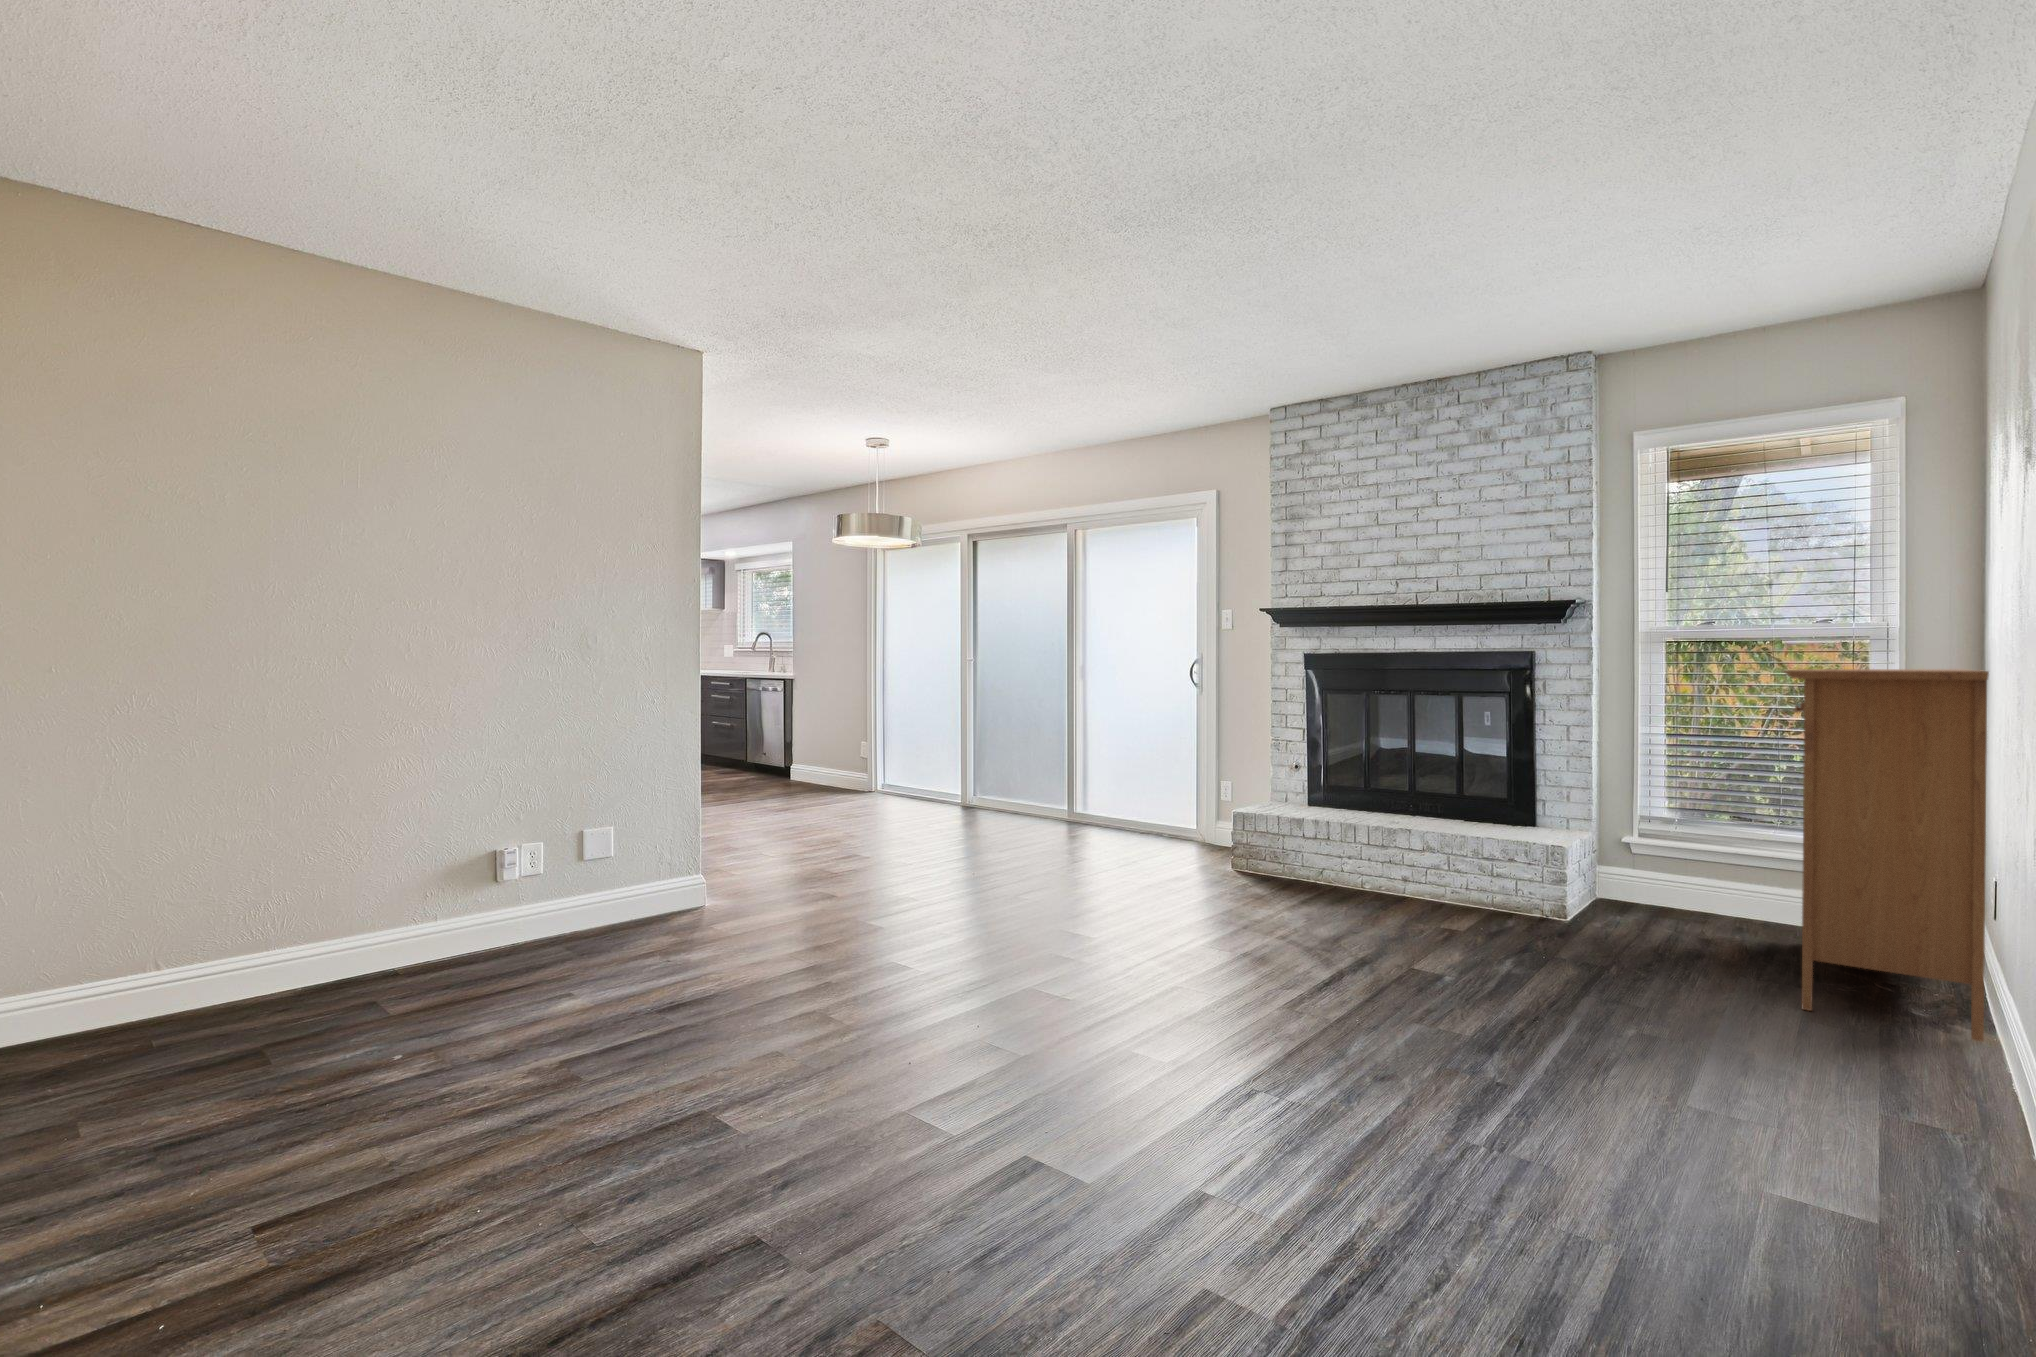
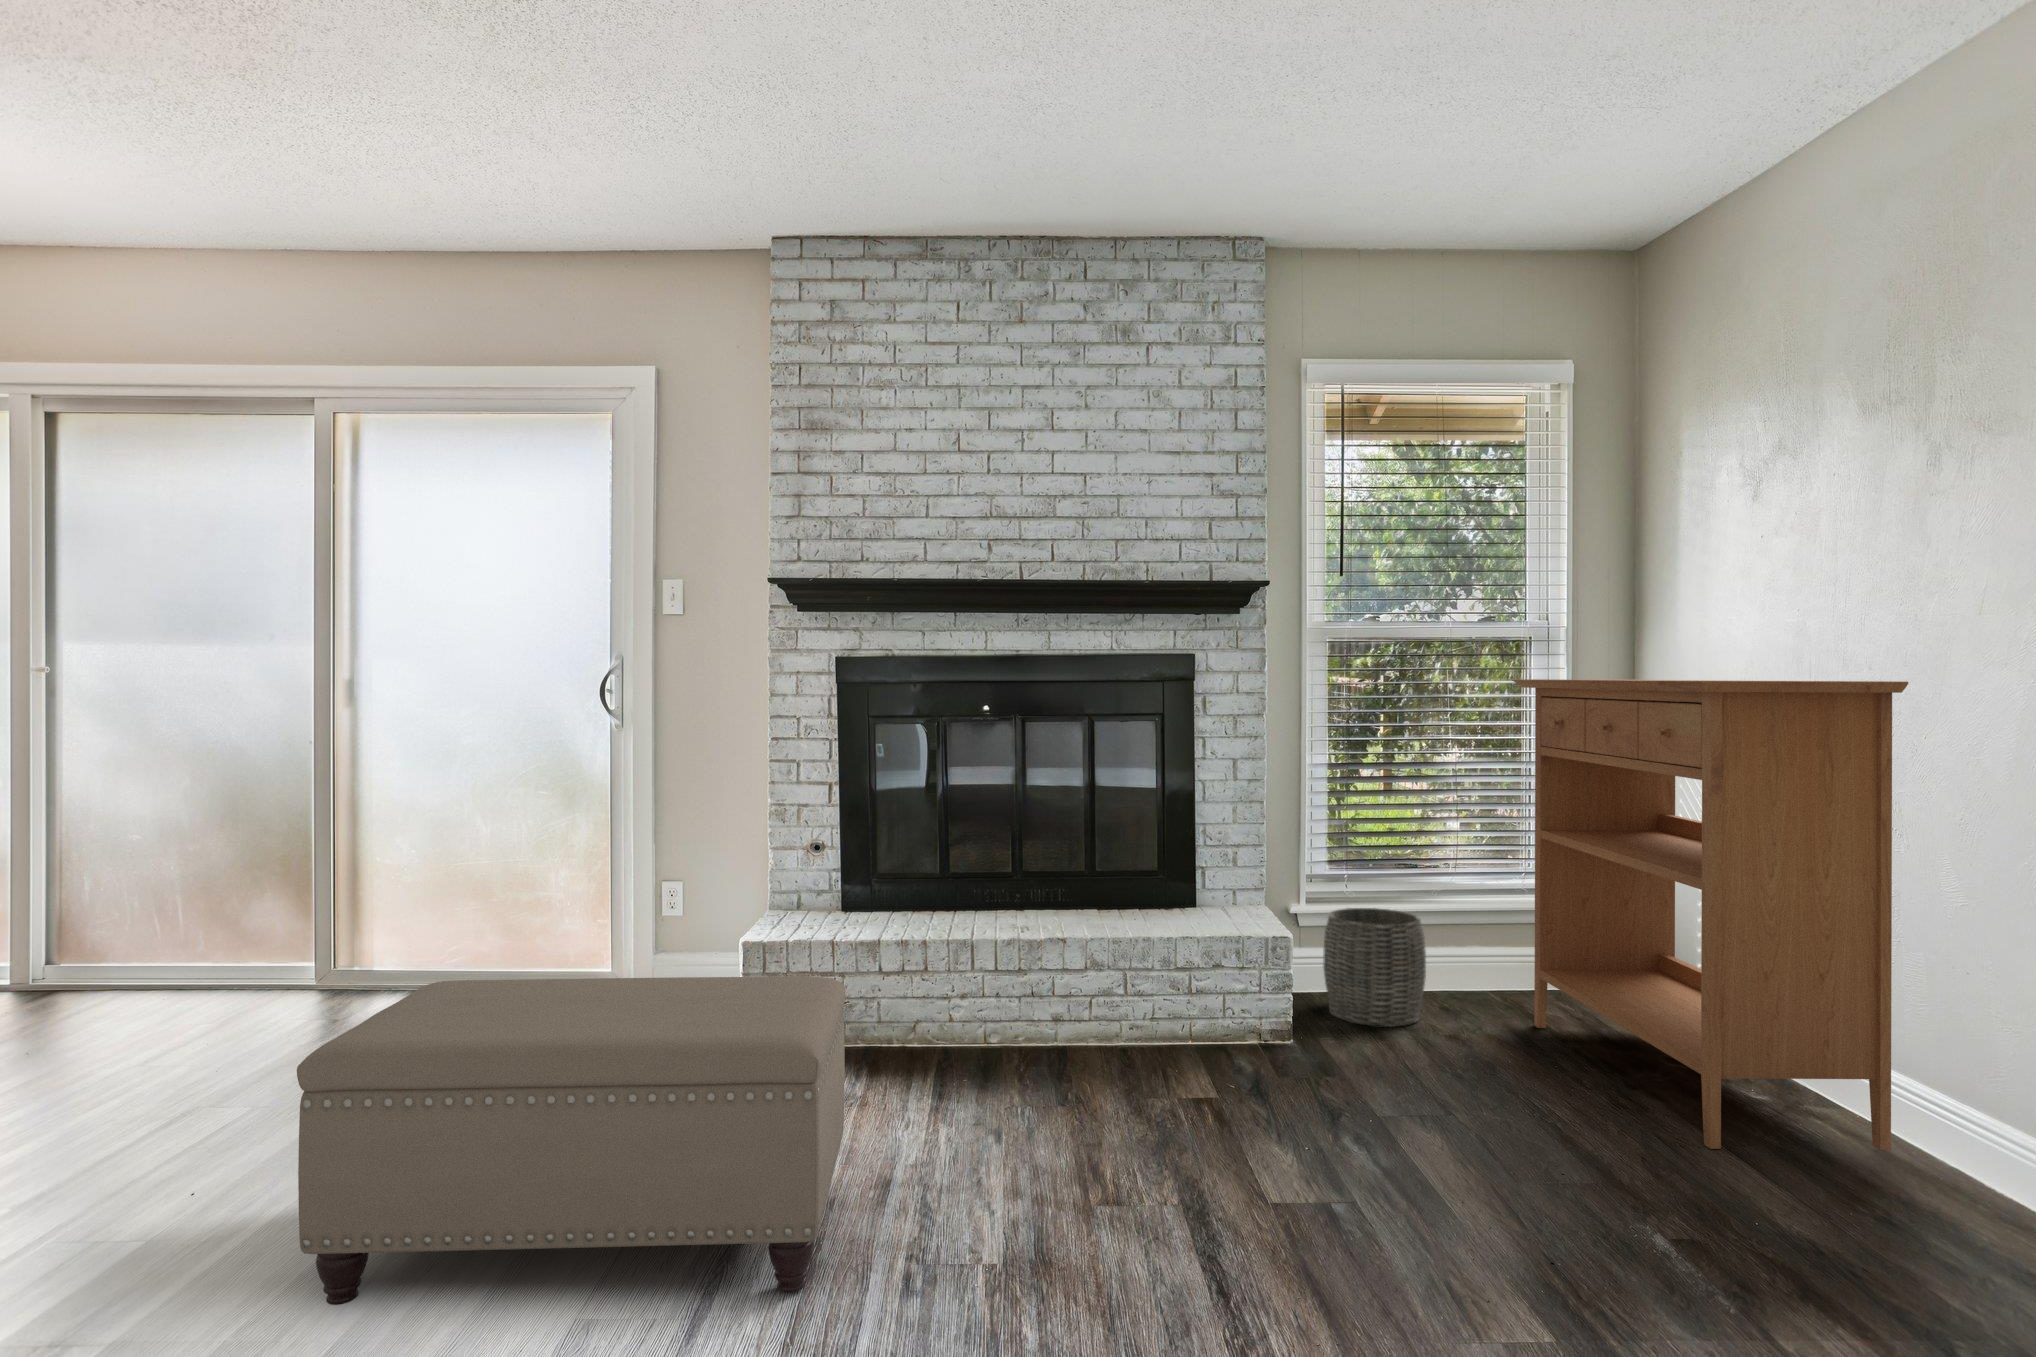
ottoman: none [989,799,1216,937] -> present [297,976,845,1305]
woven basket: none [1633,840,1721,927] -> present [1323,908,1426,1027]

